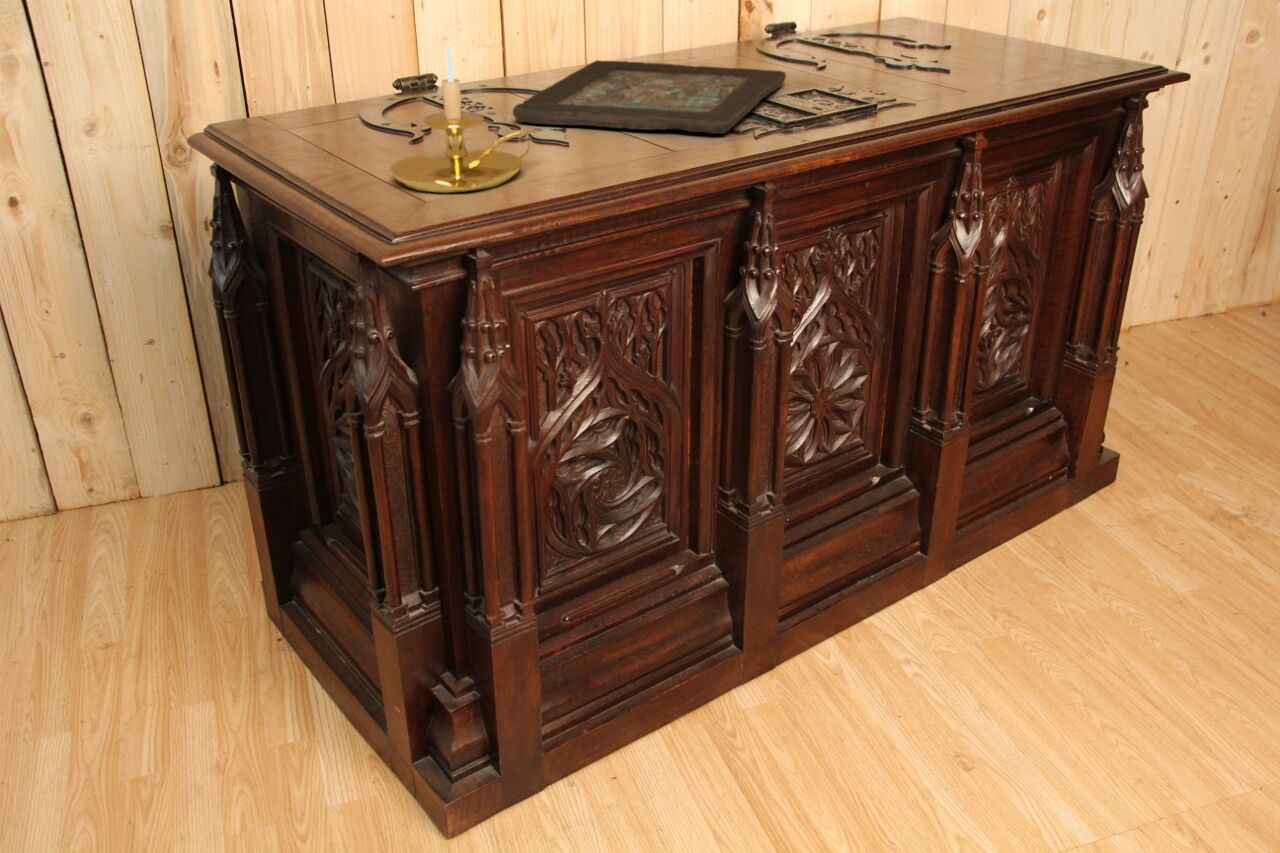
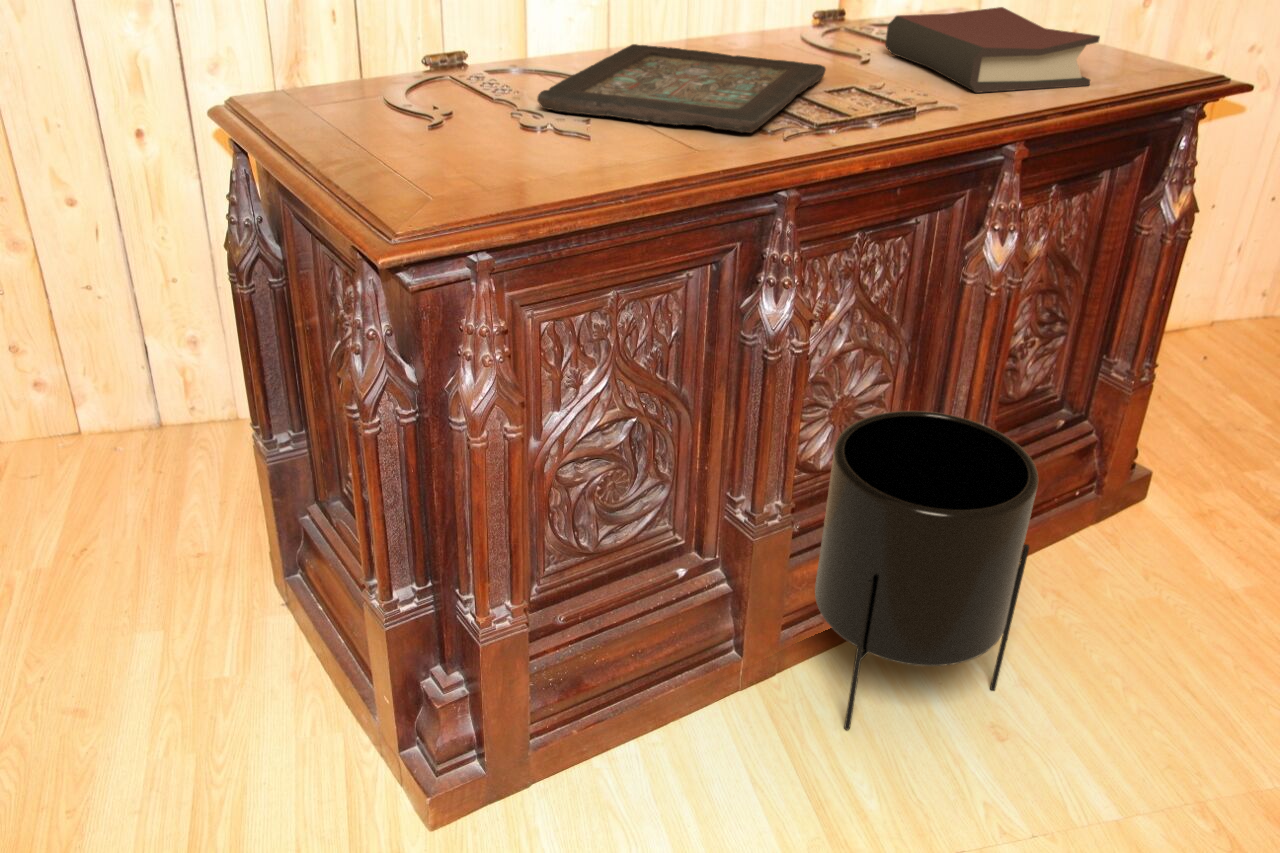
hardback book: none [839,11,1045,90] -> present [885,7,1100,93]
candle holder: present [390,43,540,193] -> none [399,31,556,186]
planter: none [809,398,1019,715] -> present [815,411,1038,730]

